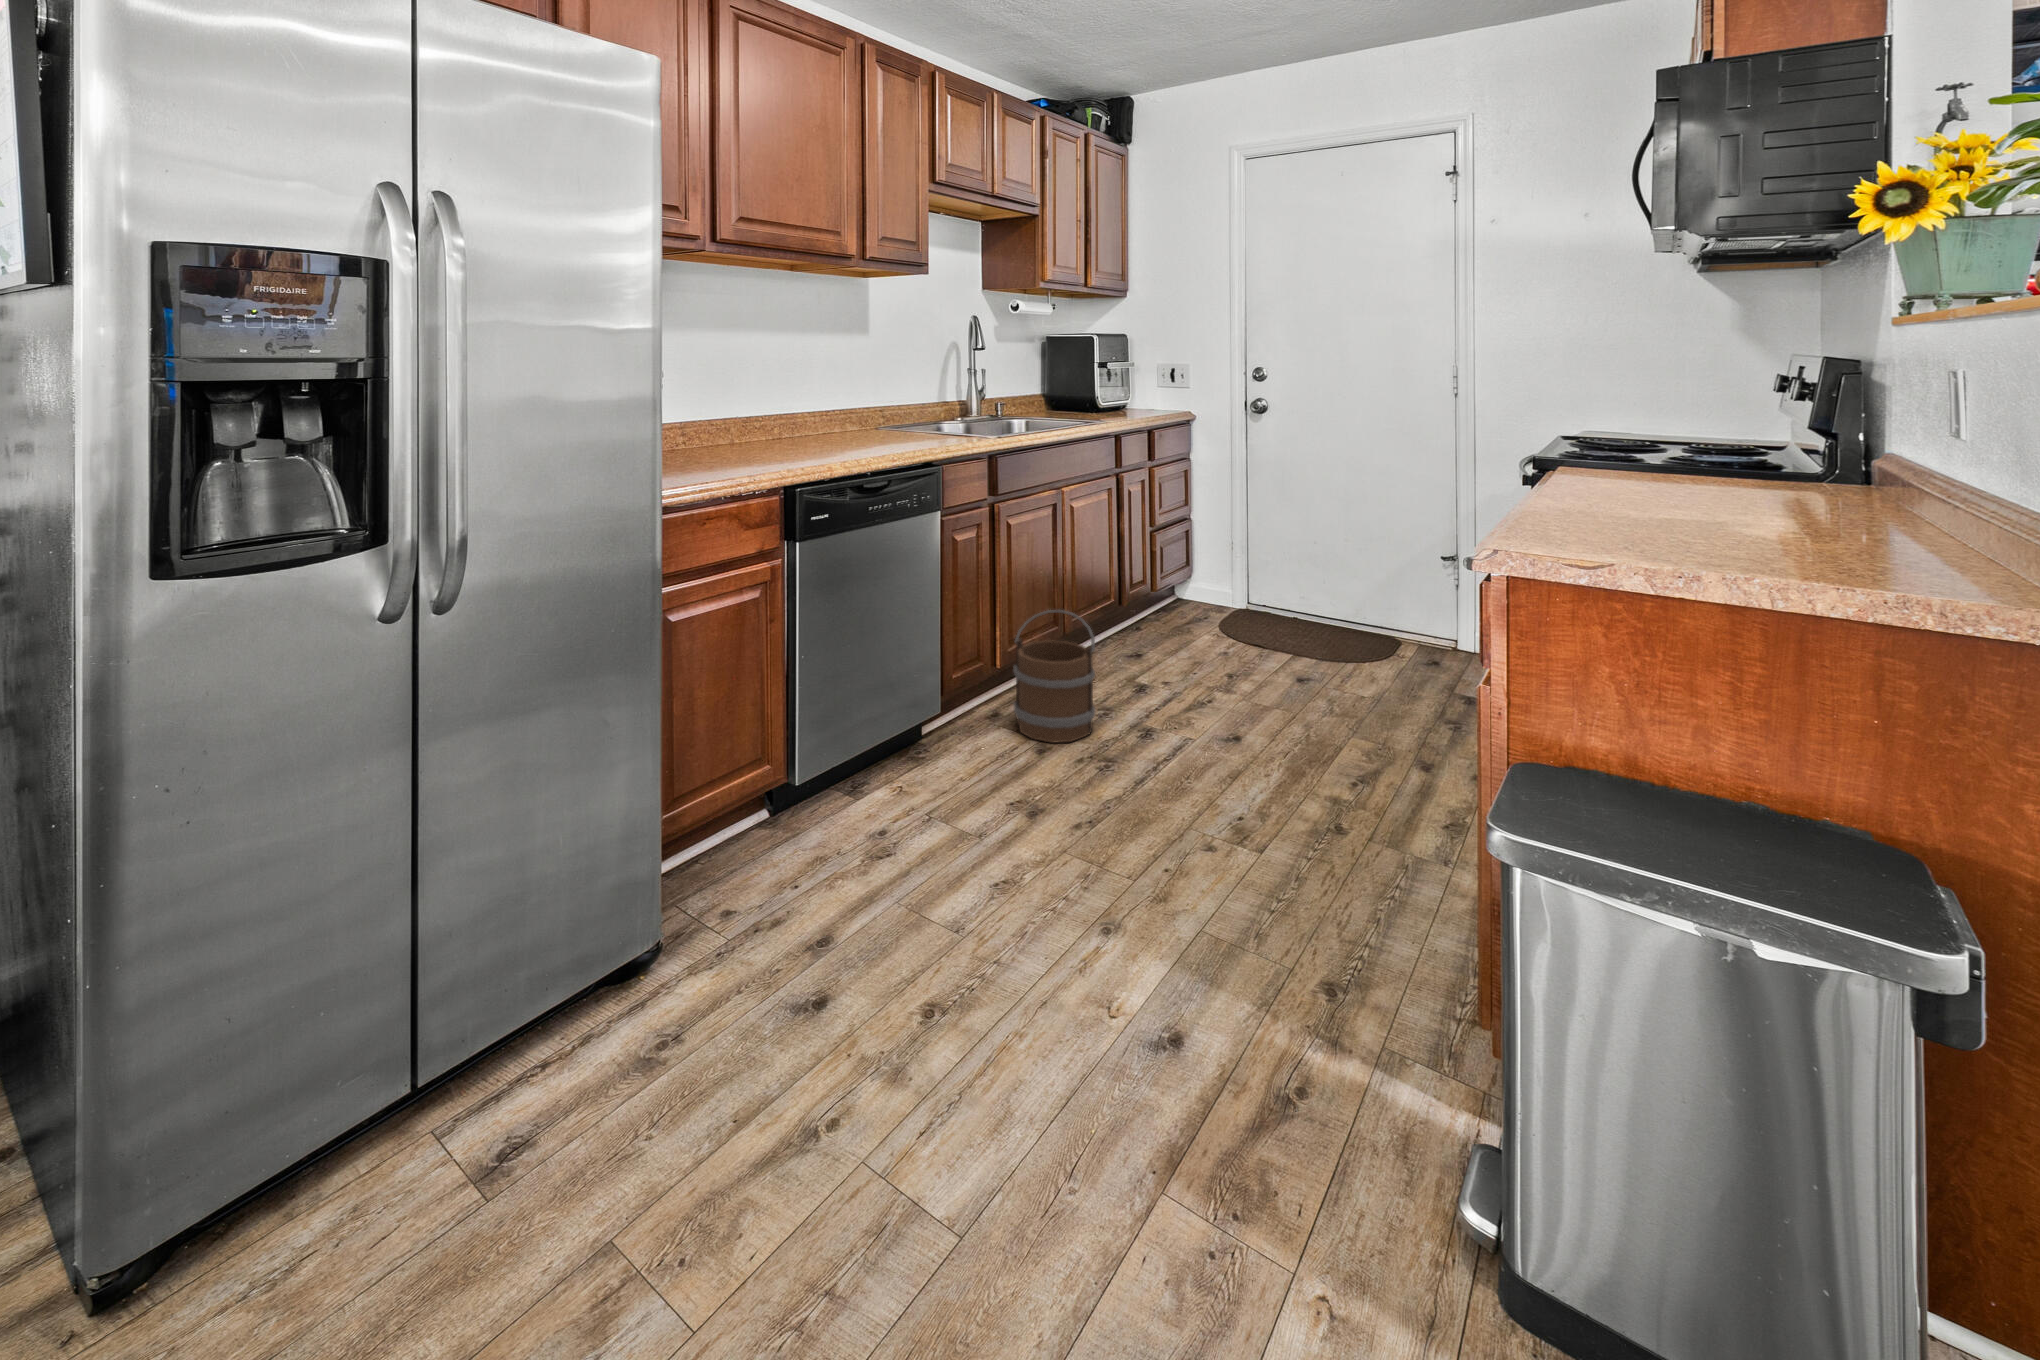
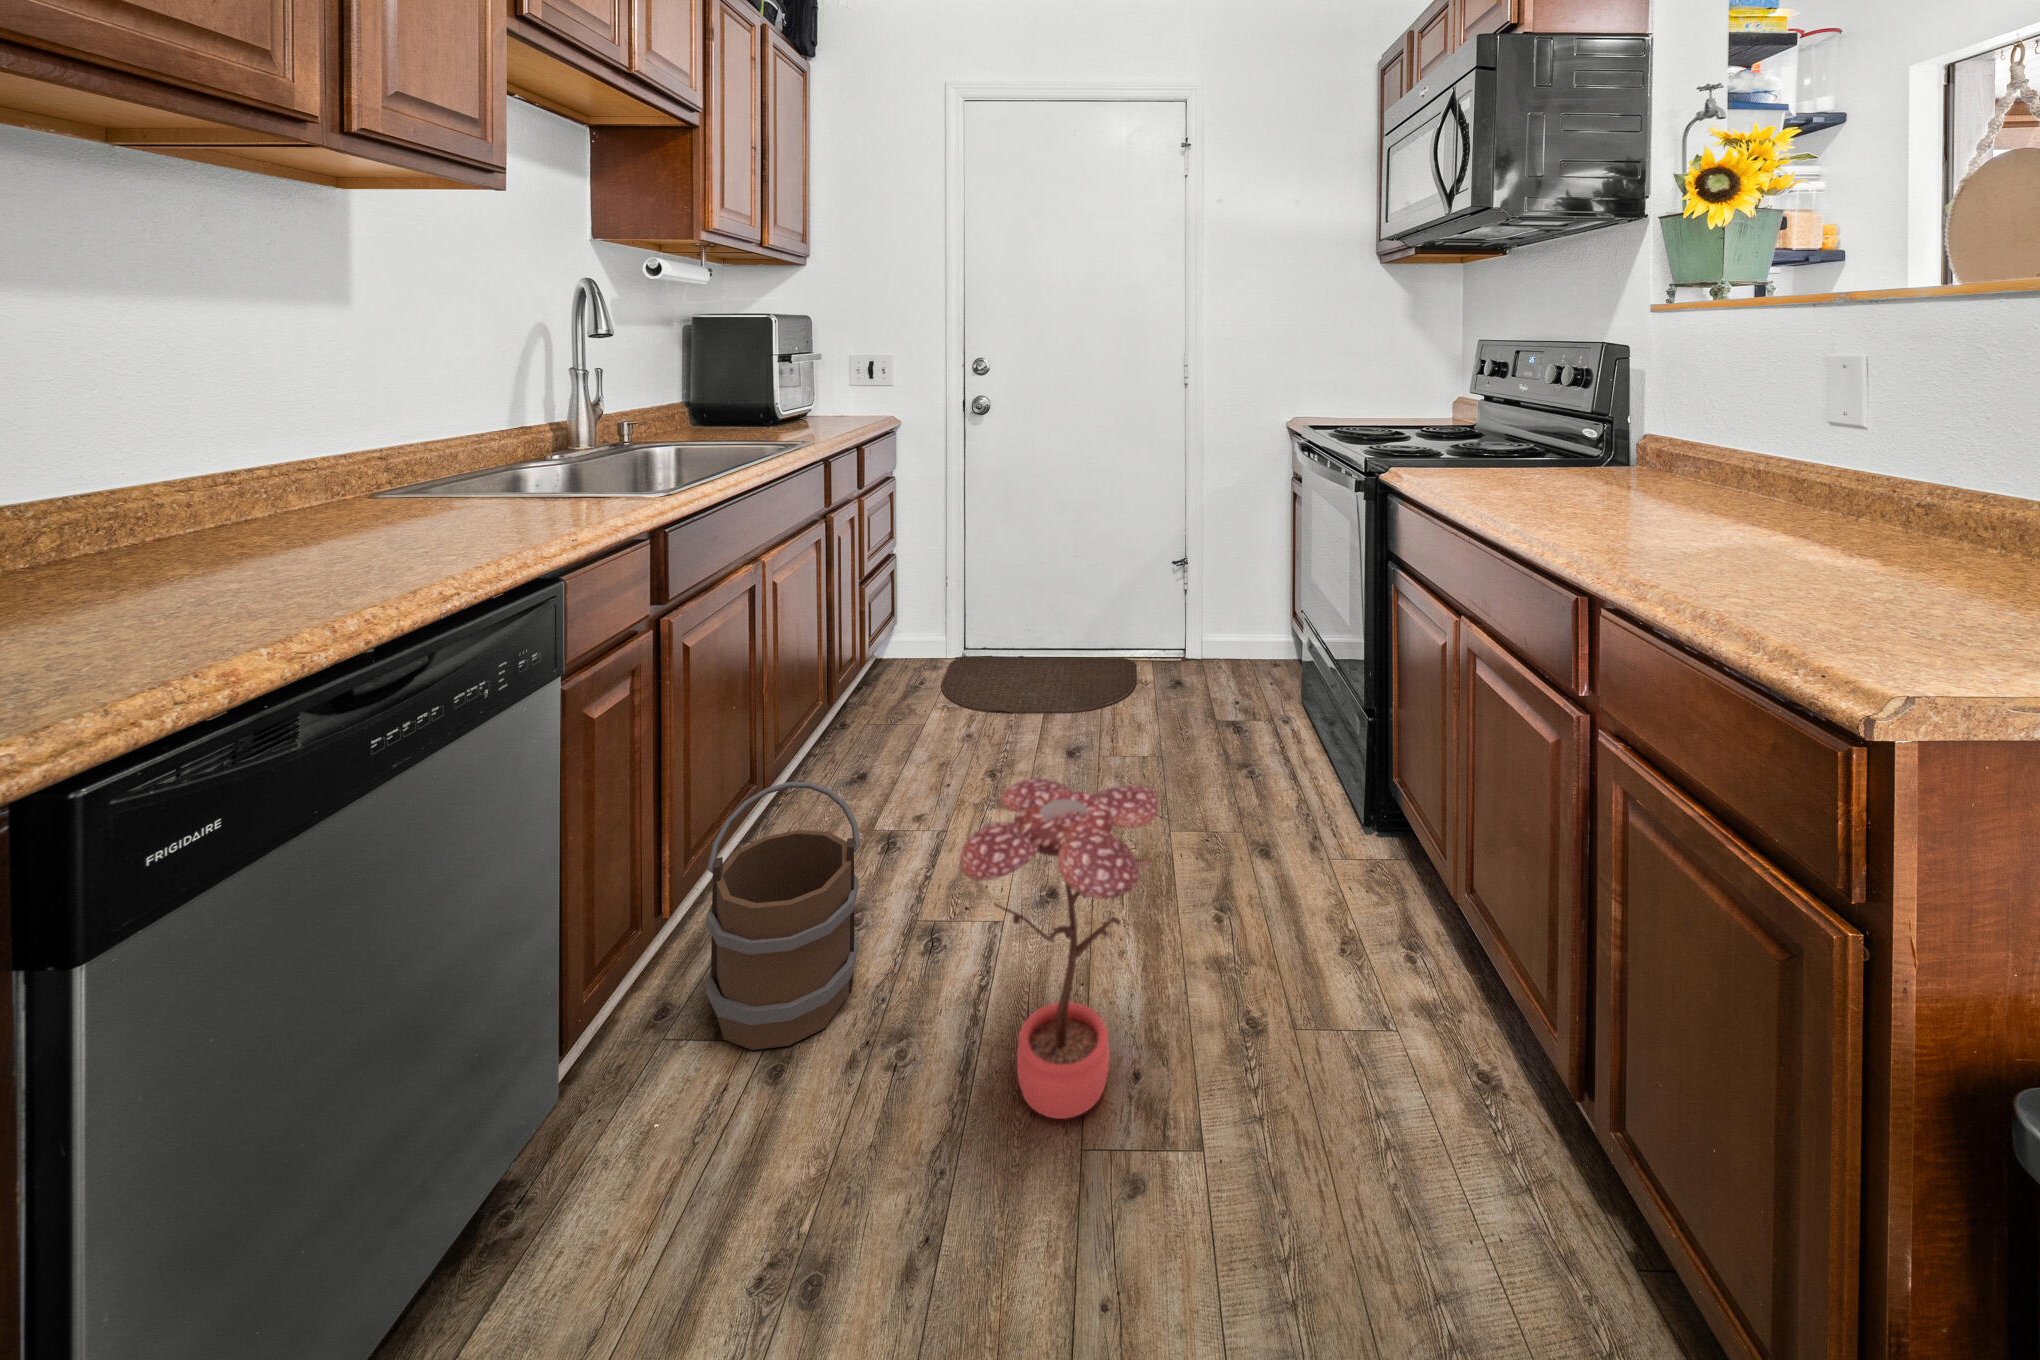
potted plant: none [1122,621,1256,805] -> present [960,779,1159,1119]

